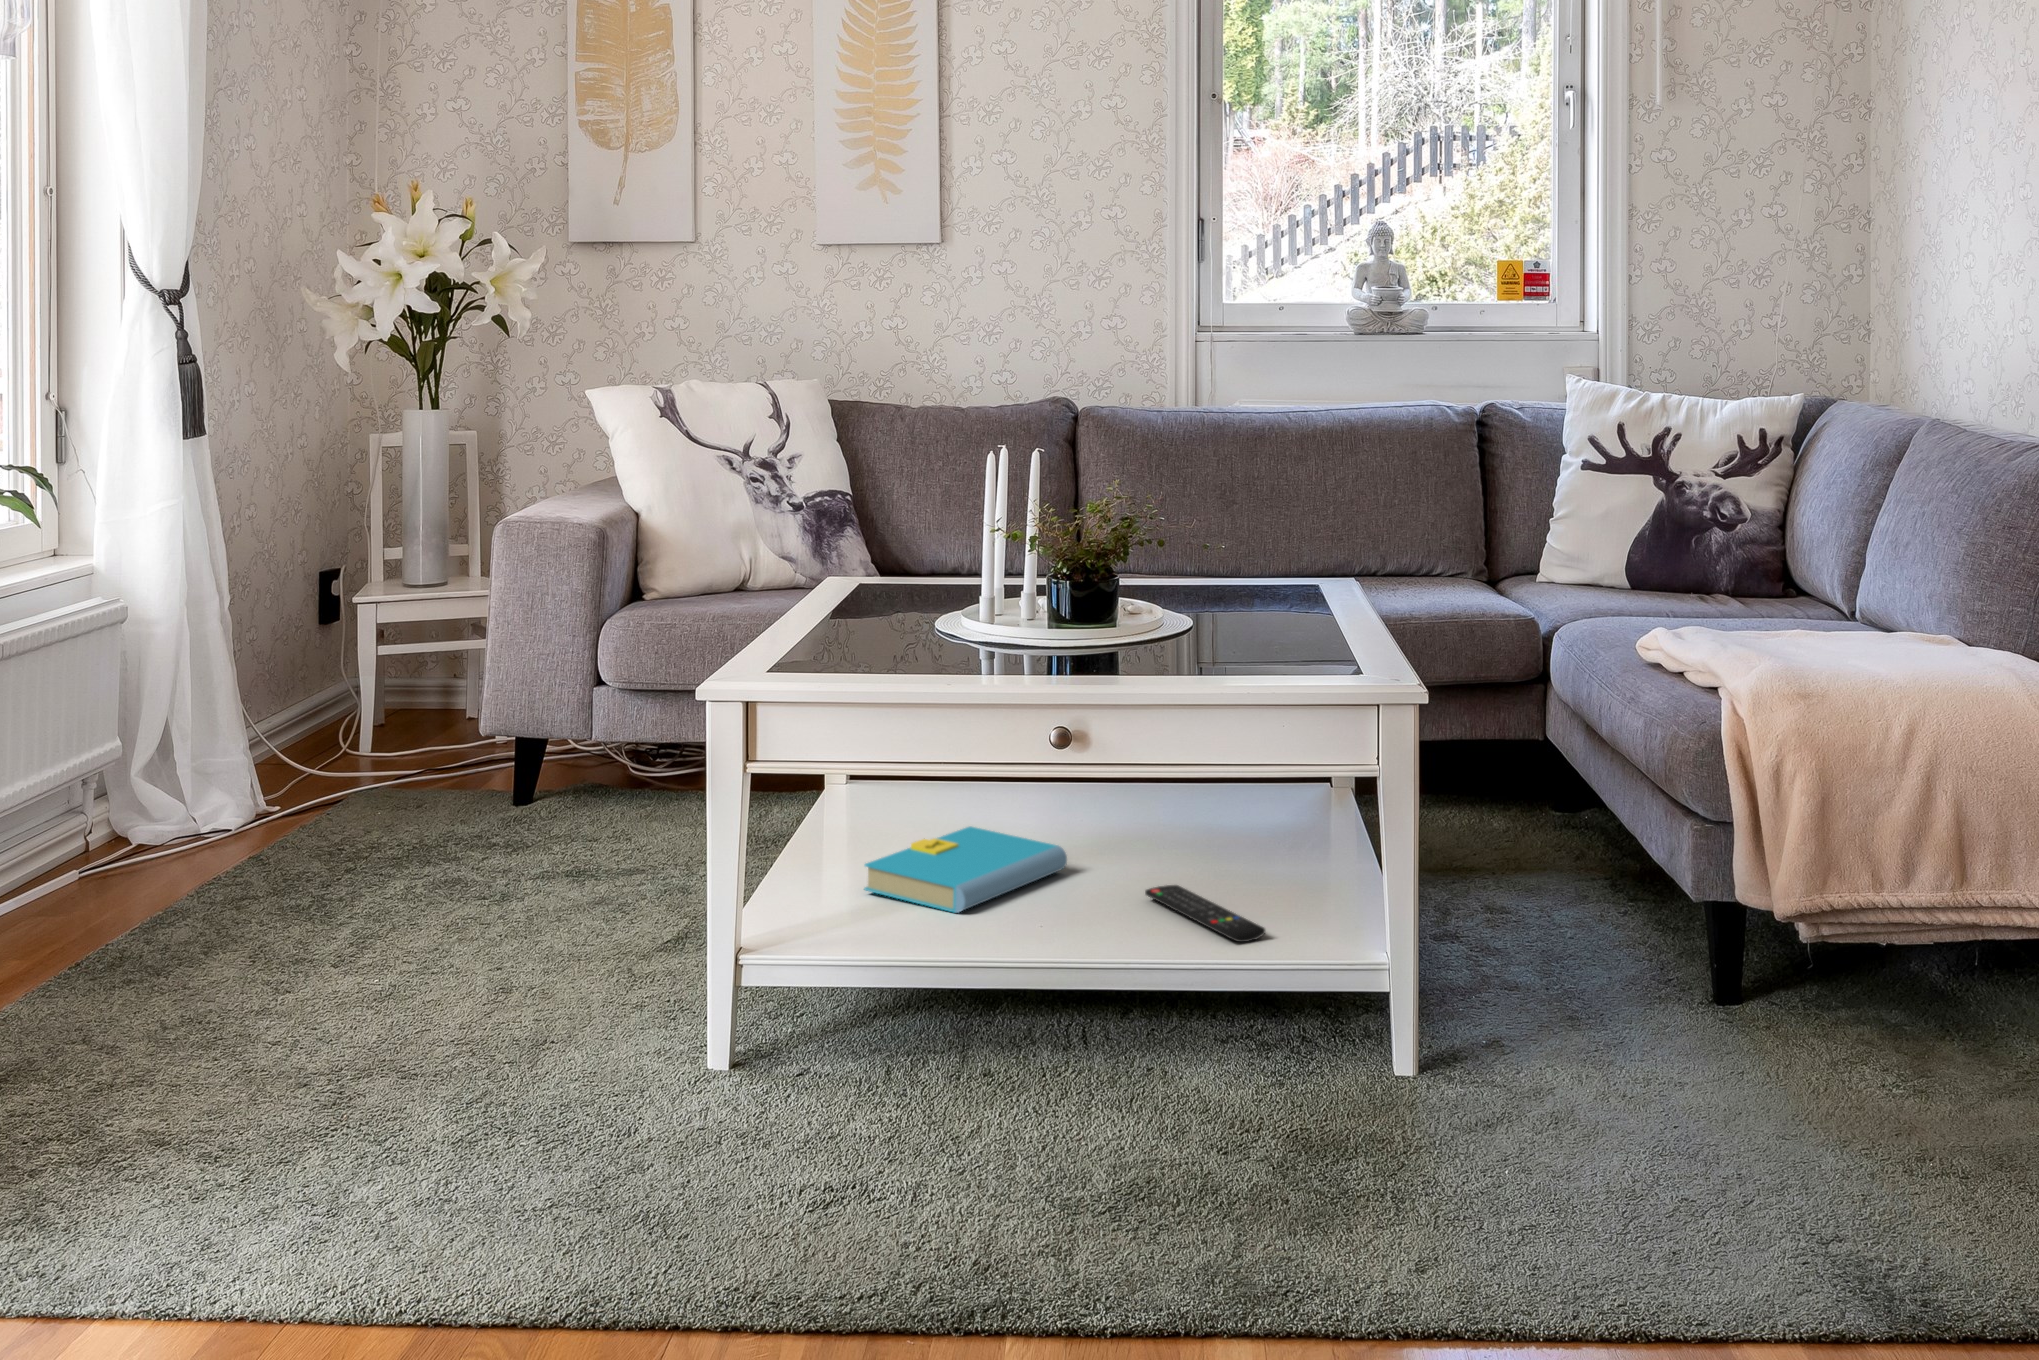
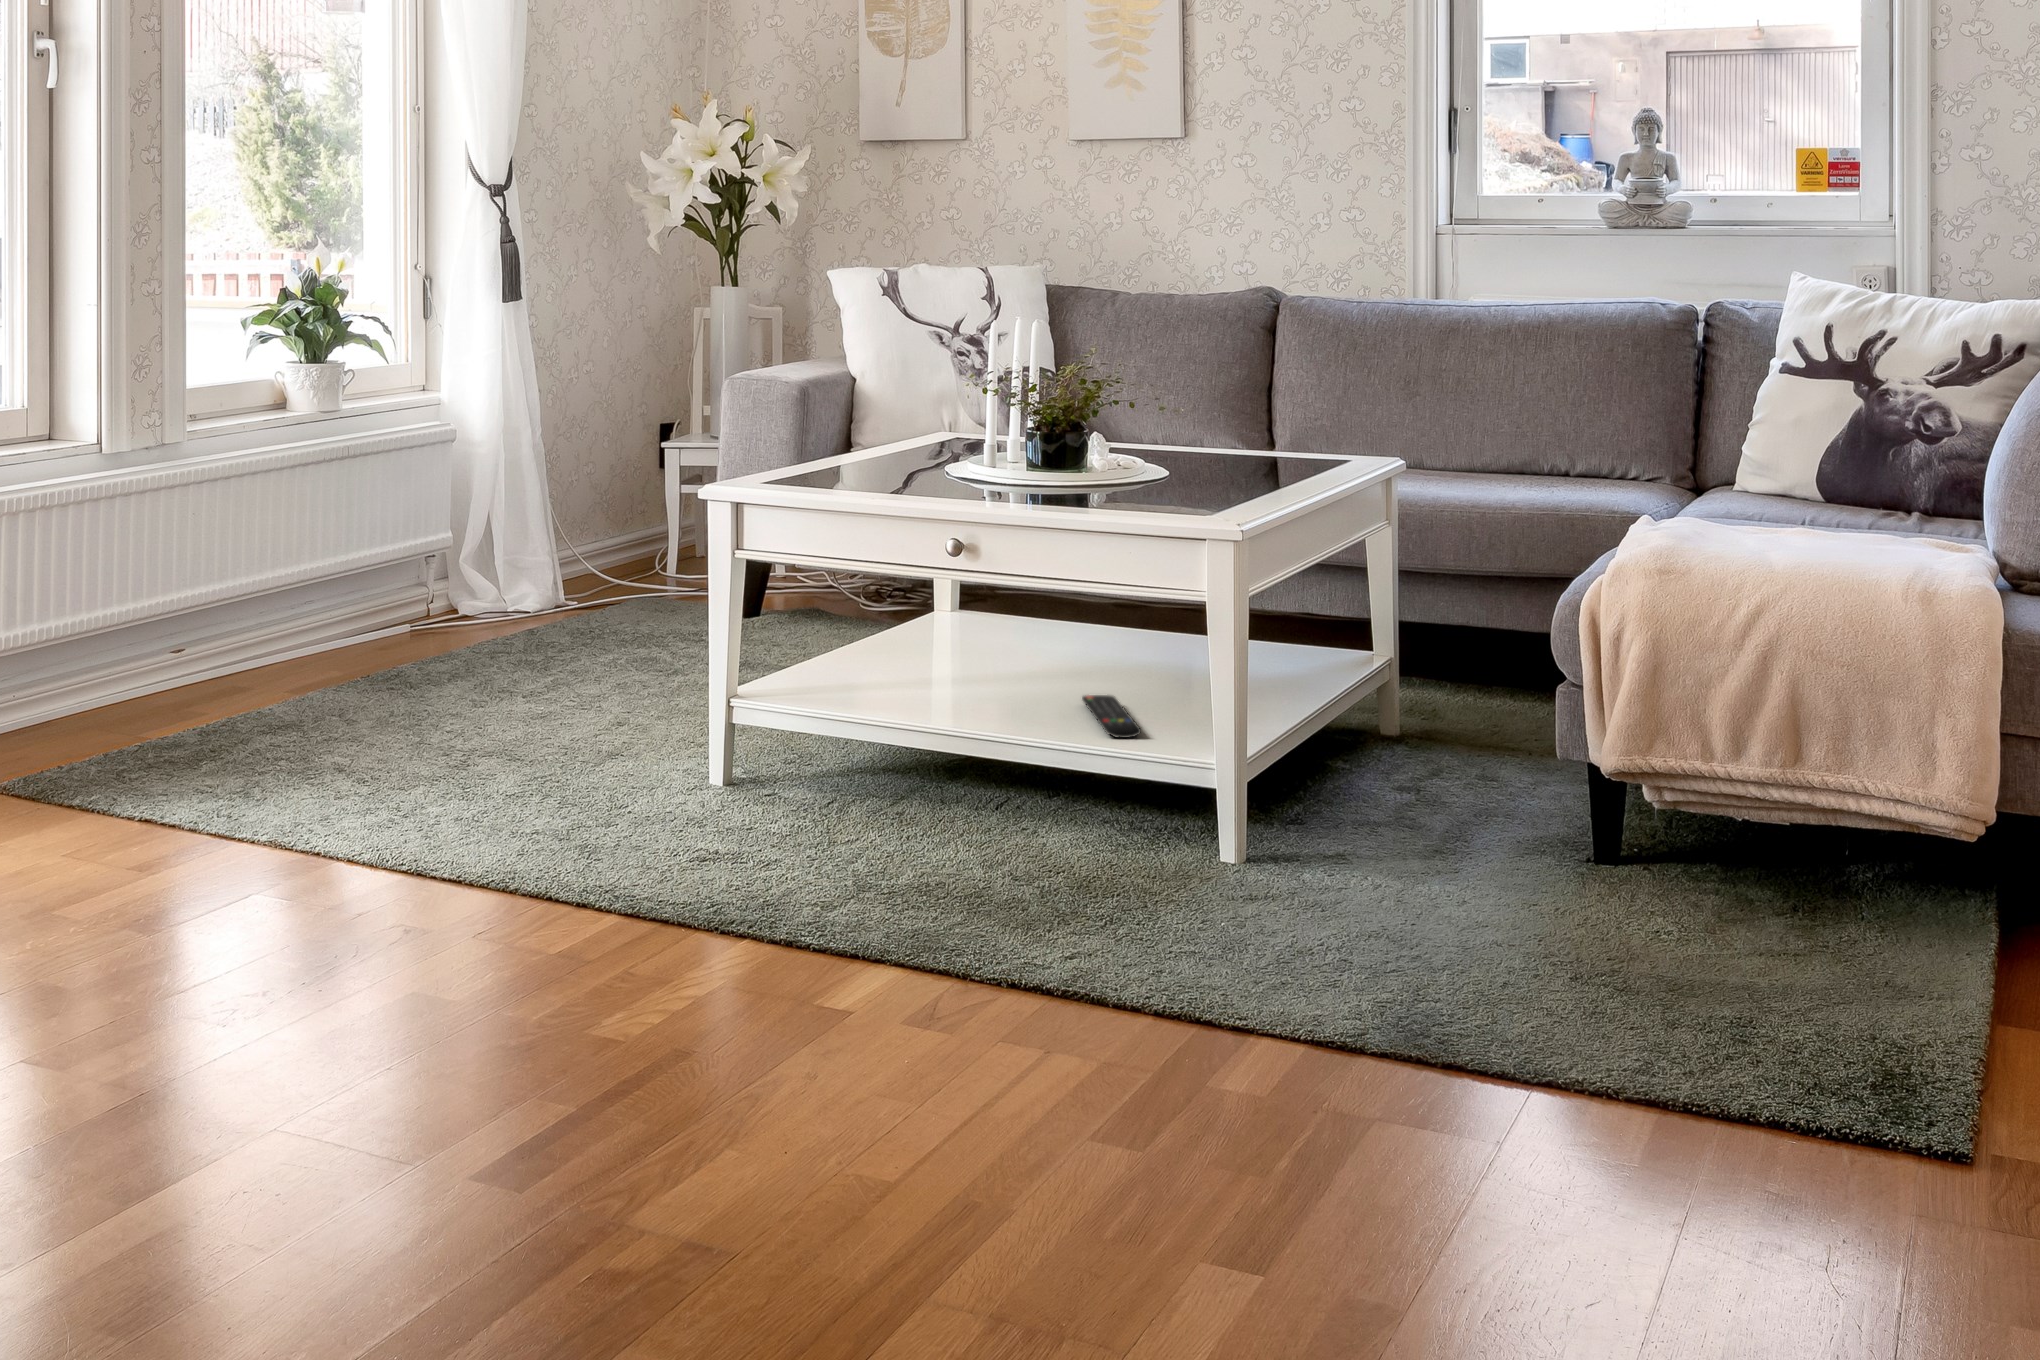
book: present [865,826,1067,913] -> none [867,638,1045,695]

